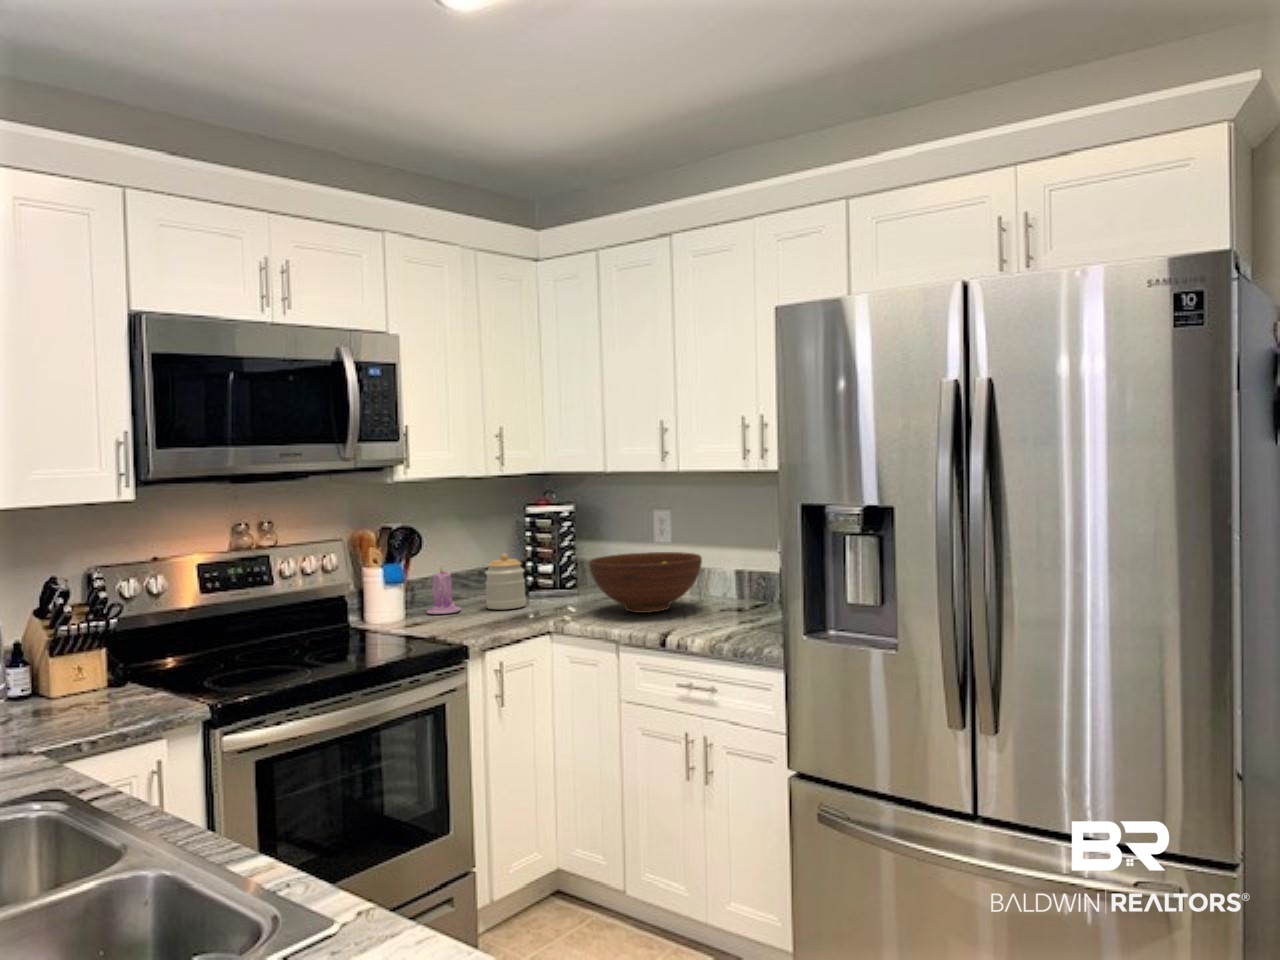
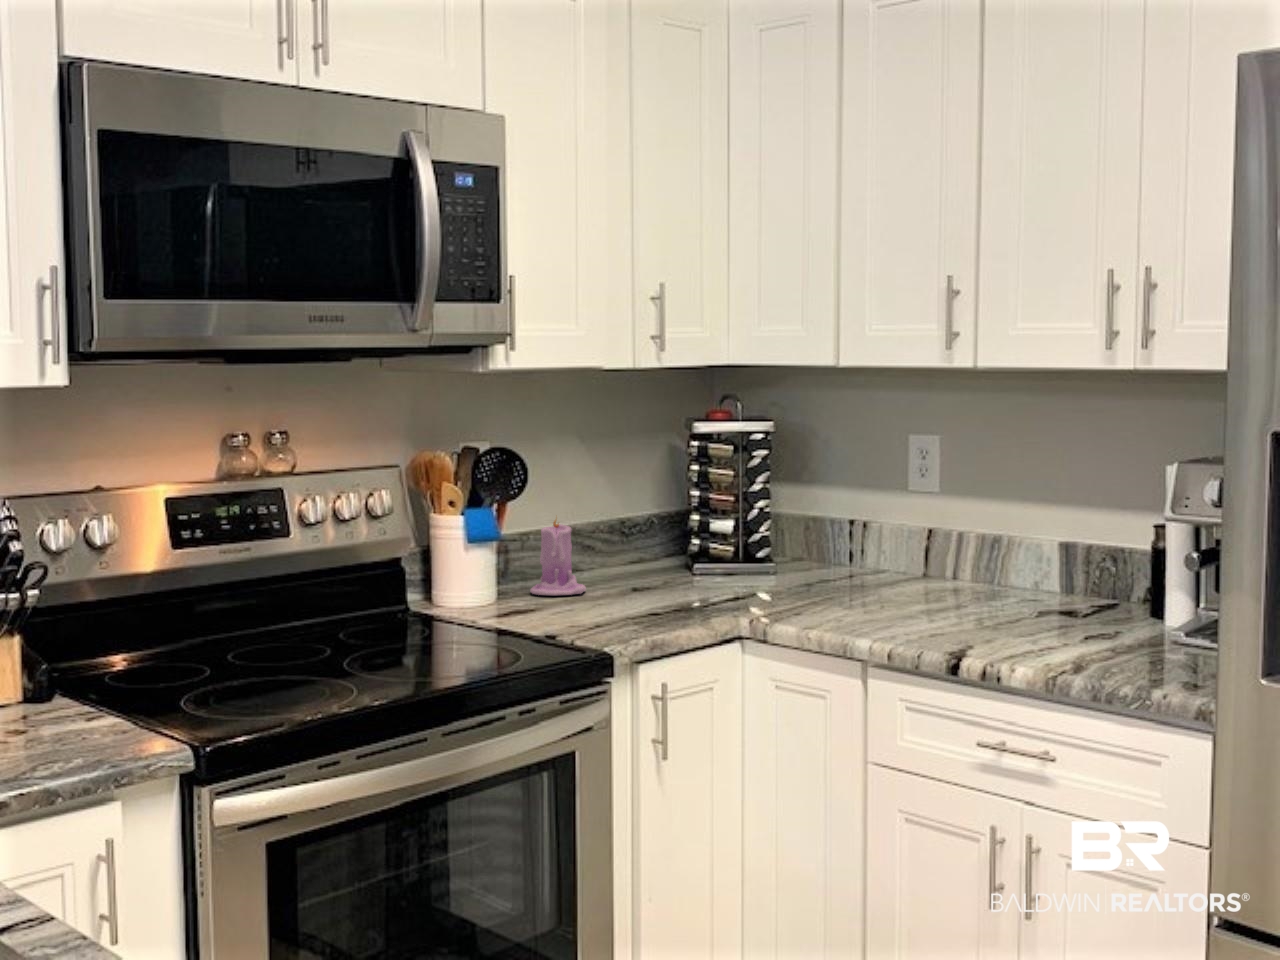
fruit bowl: present [589,552,702,613] -> none [810,507,1007,610]
jar: present [485,553,526,609] -> none [627,499,693,592]

